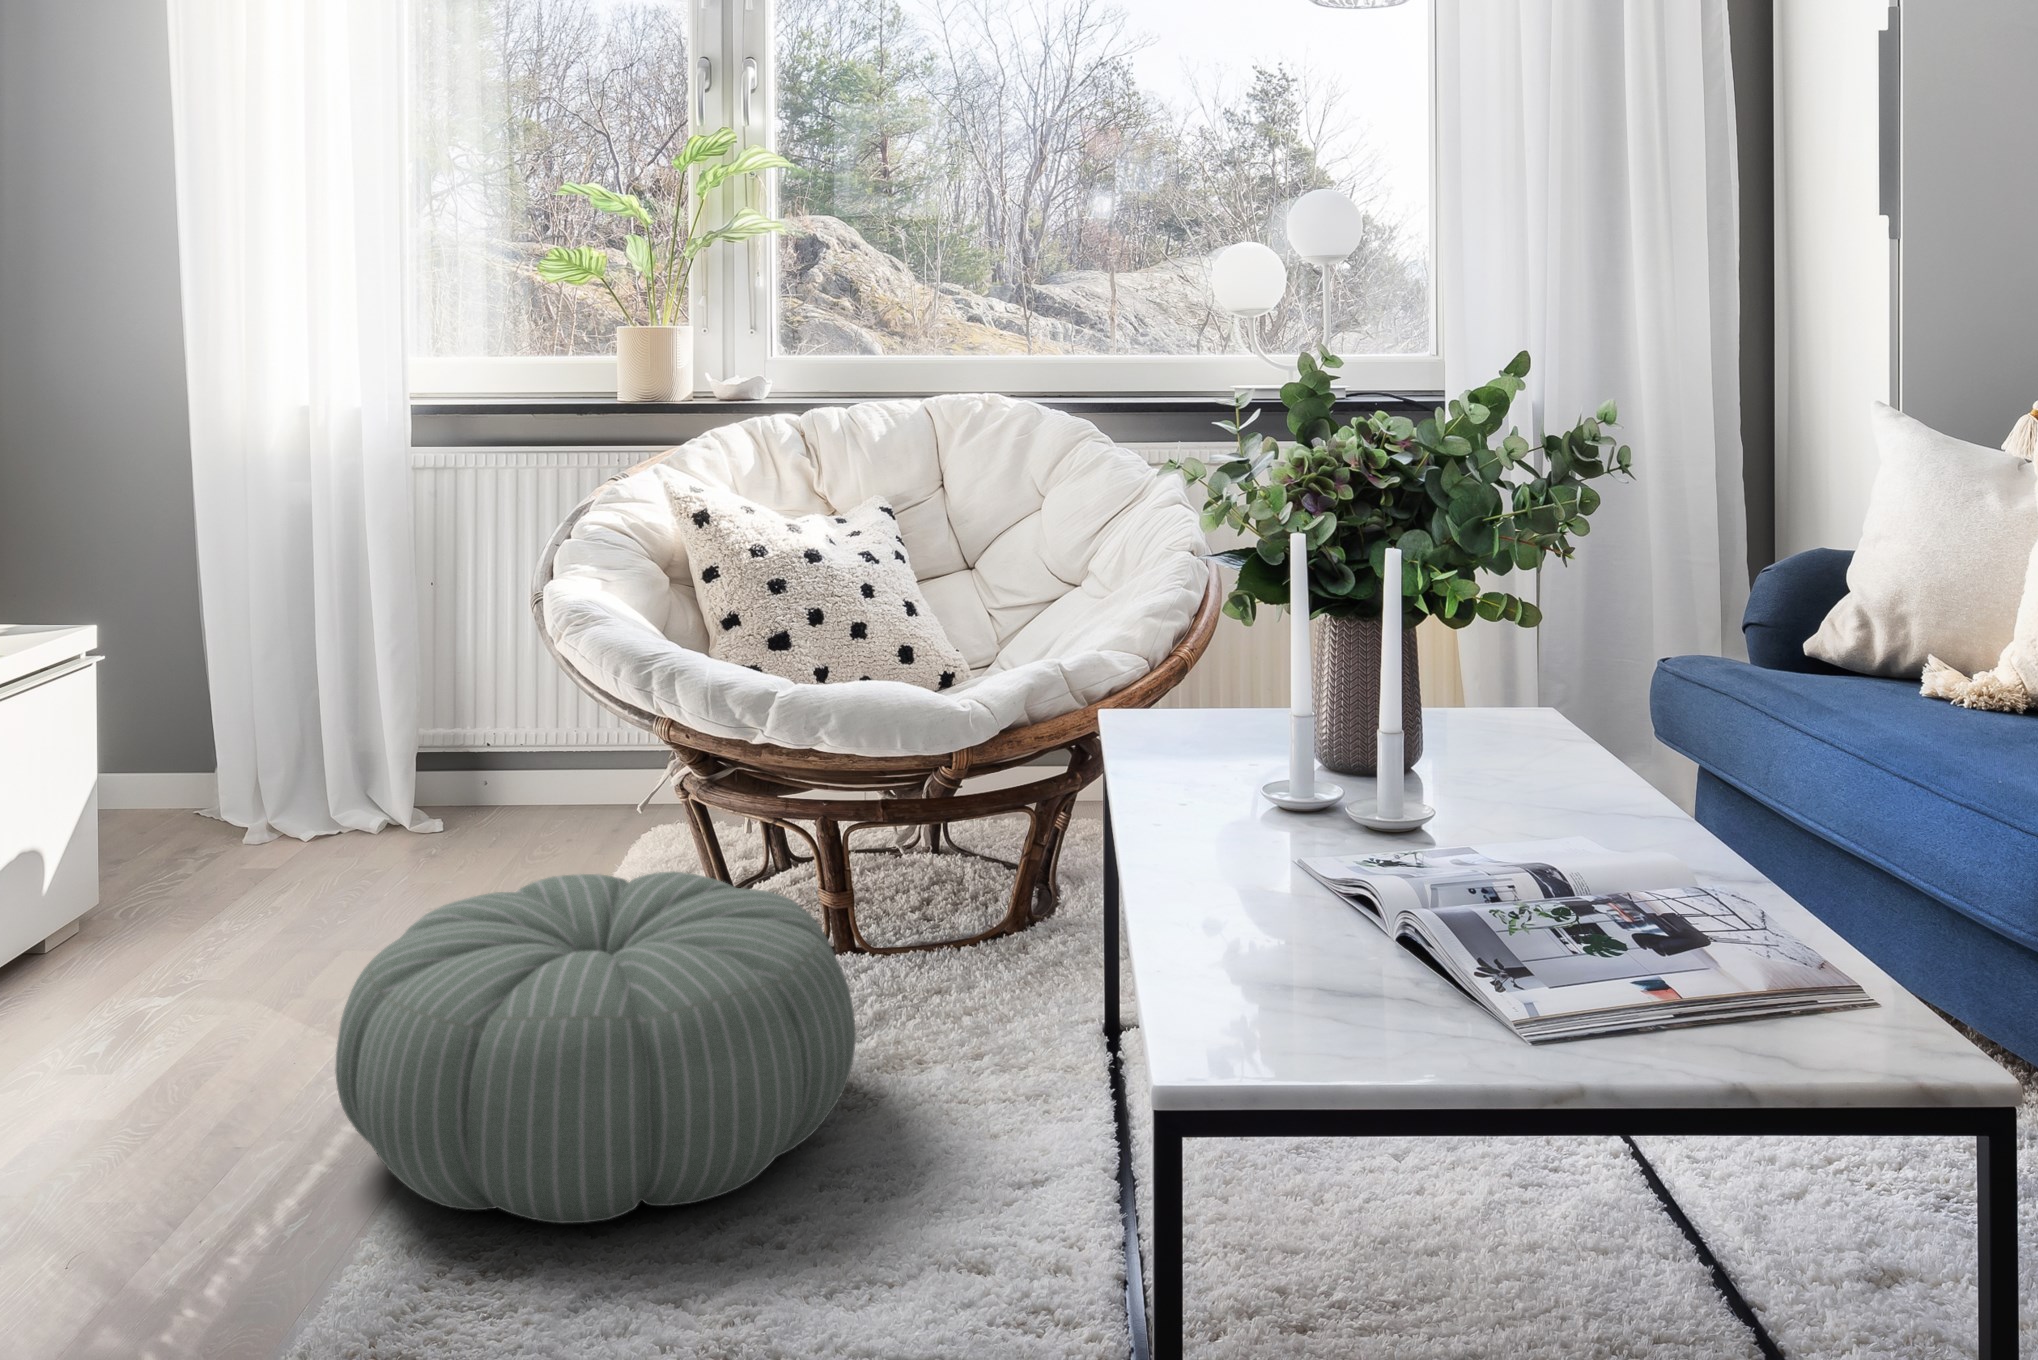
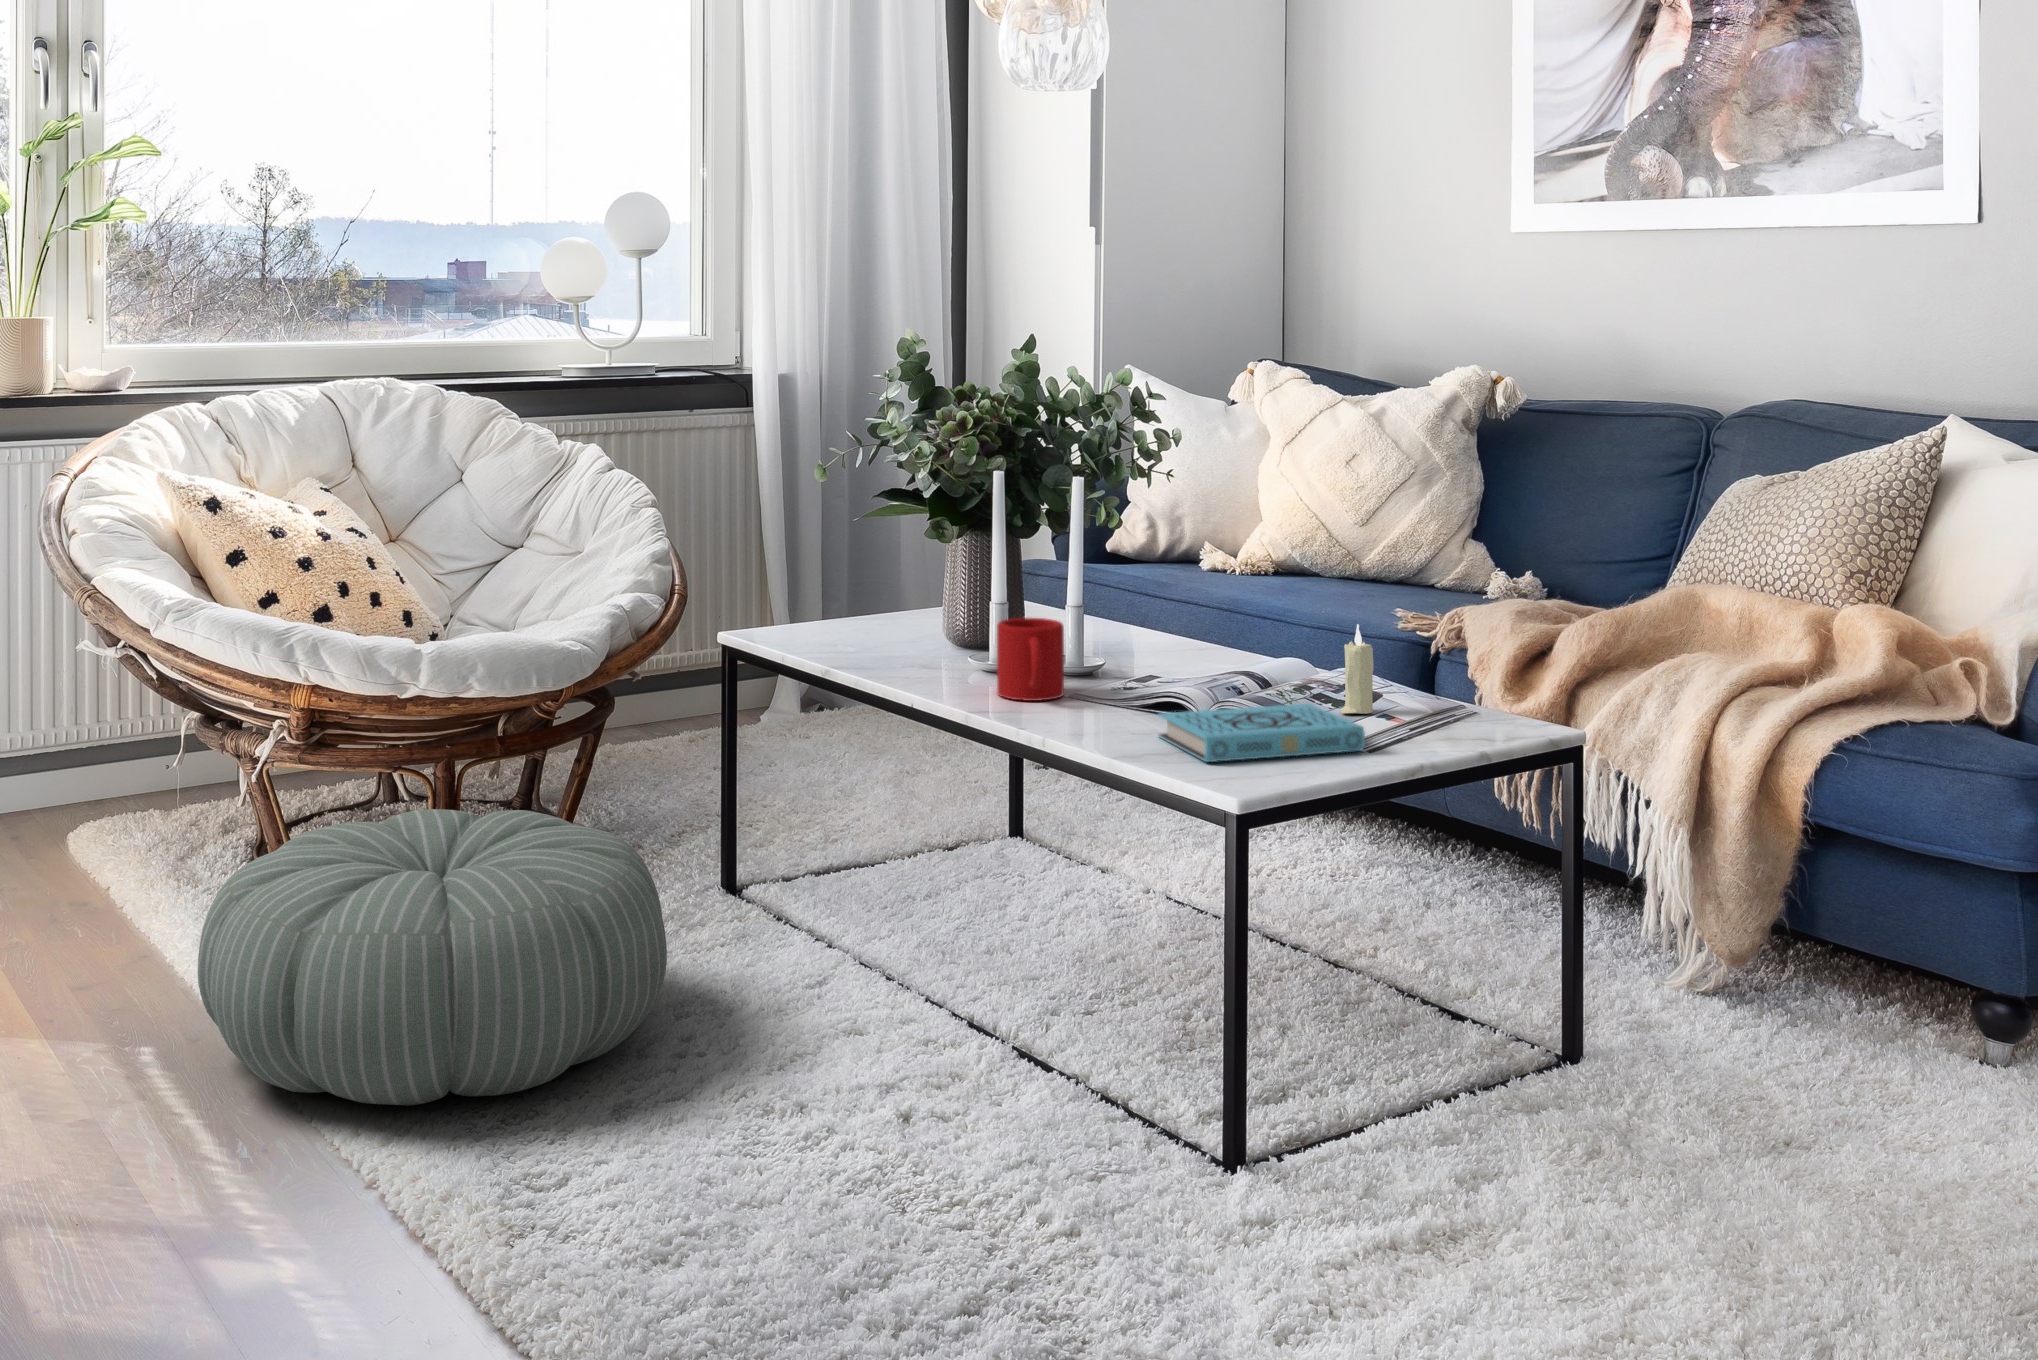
mug: none [1238,745,1331,864] -> present [997,618,1064,701]
candle: none [1660,826,1720,970] -> present [1341,624,1374,714]
book: none [1291,916,1573,1036] -> present [1159,704,1365,762]

